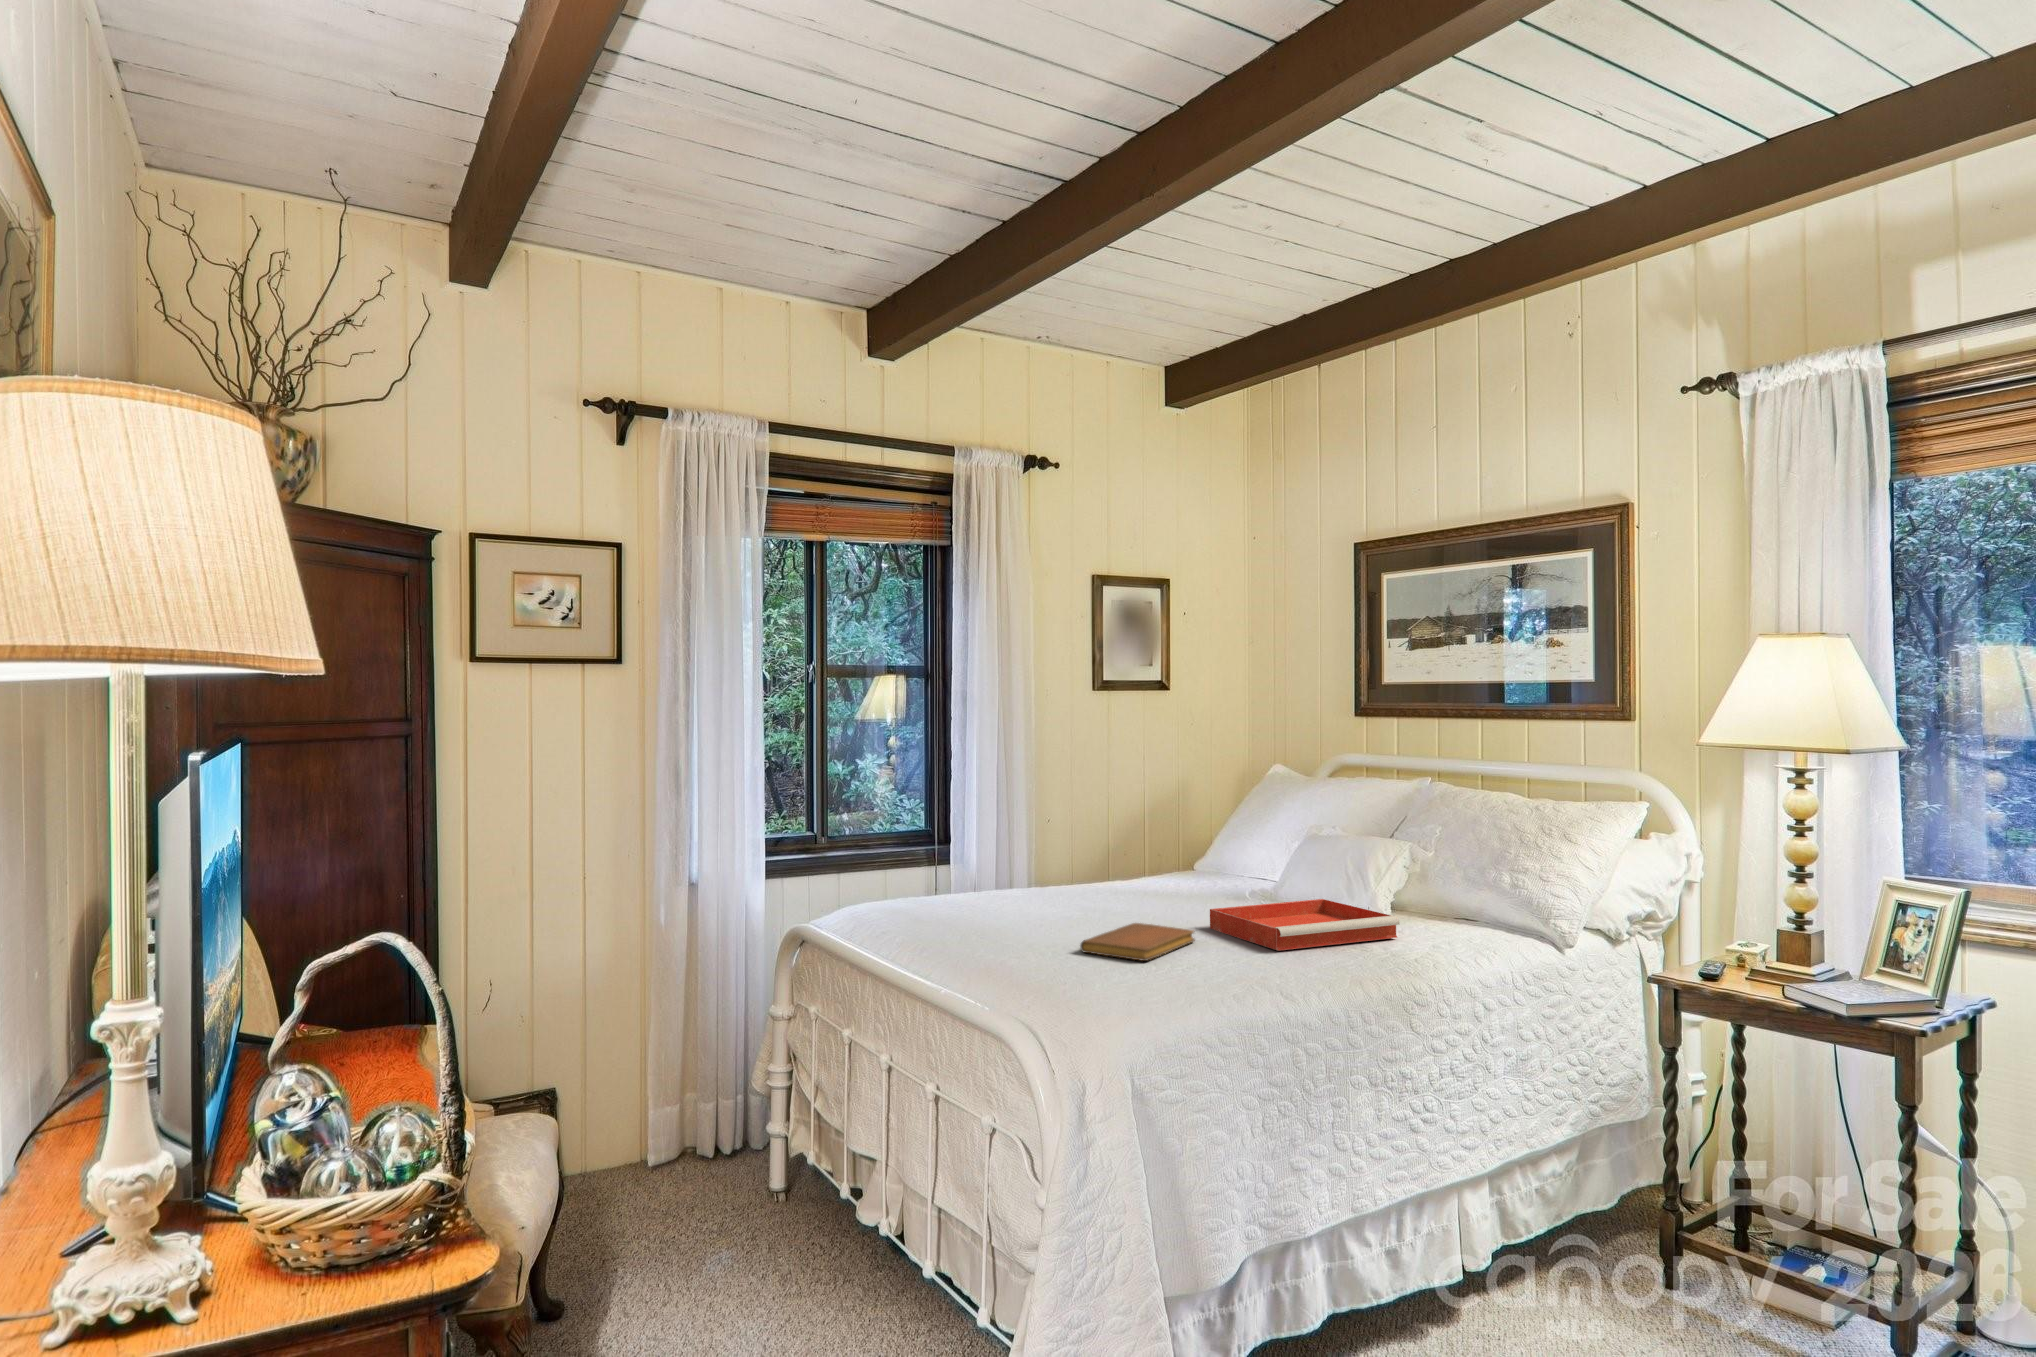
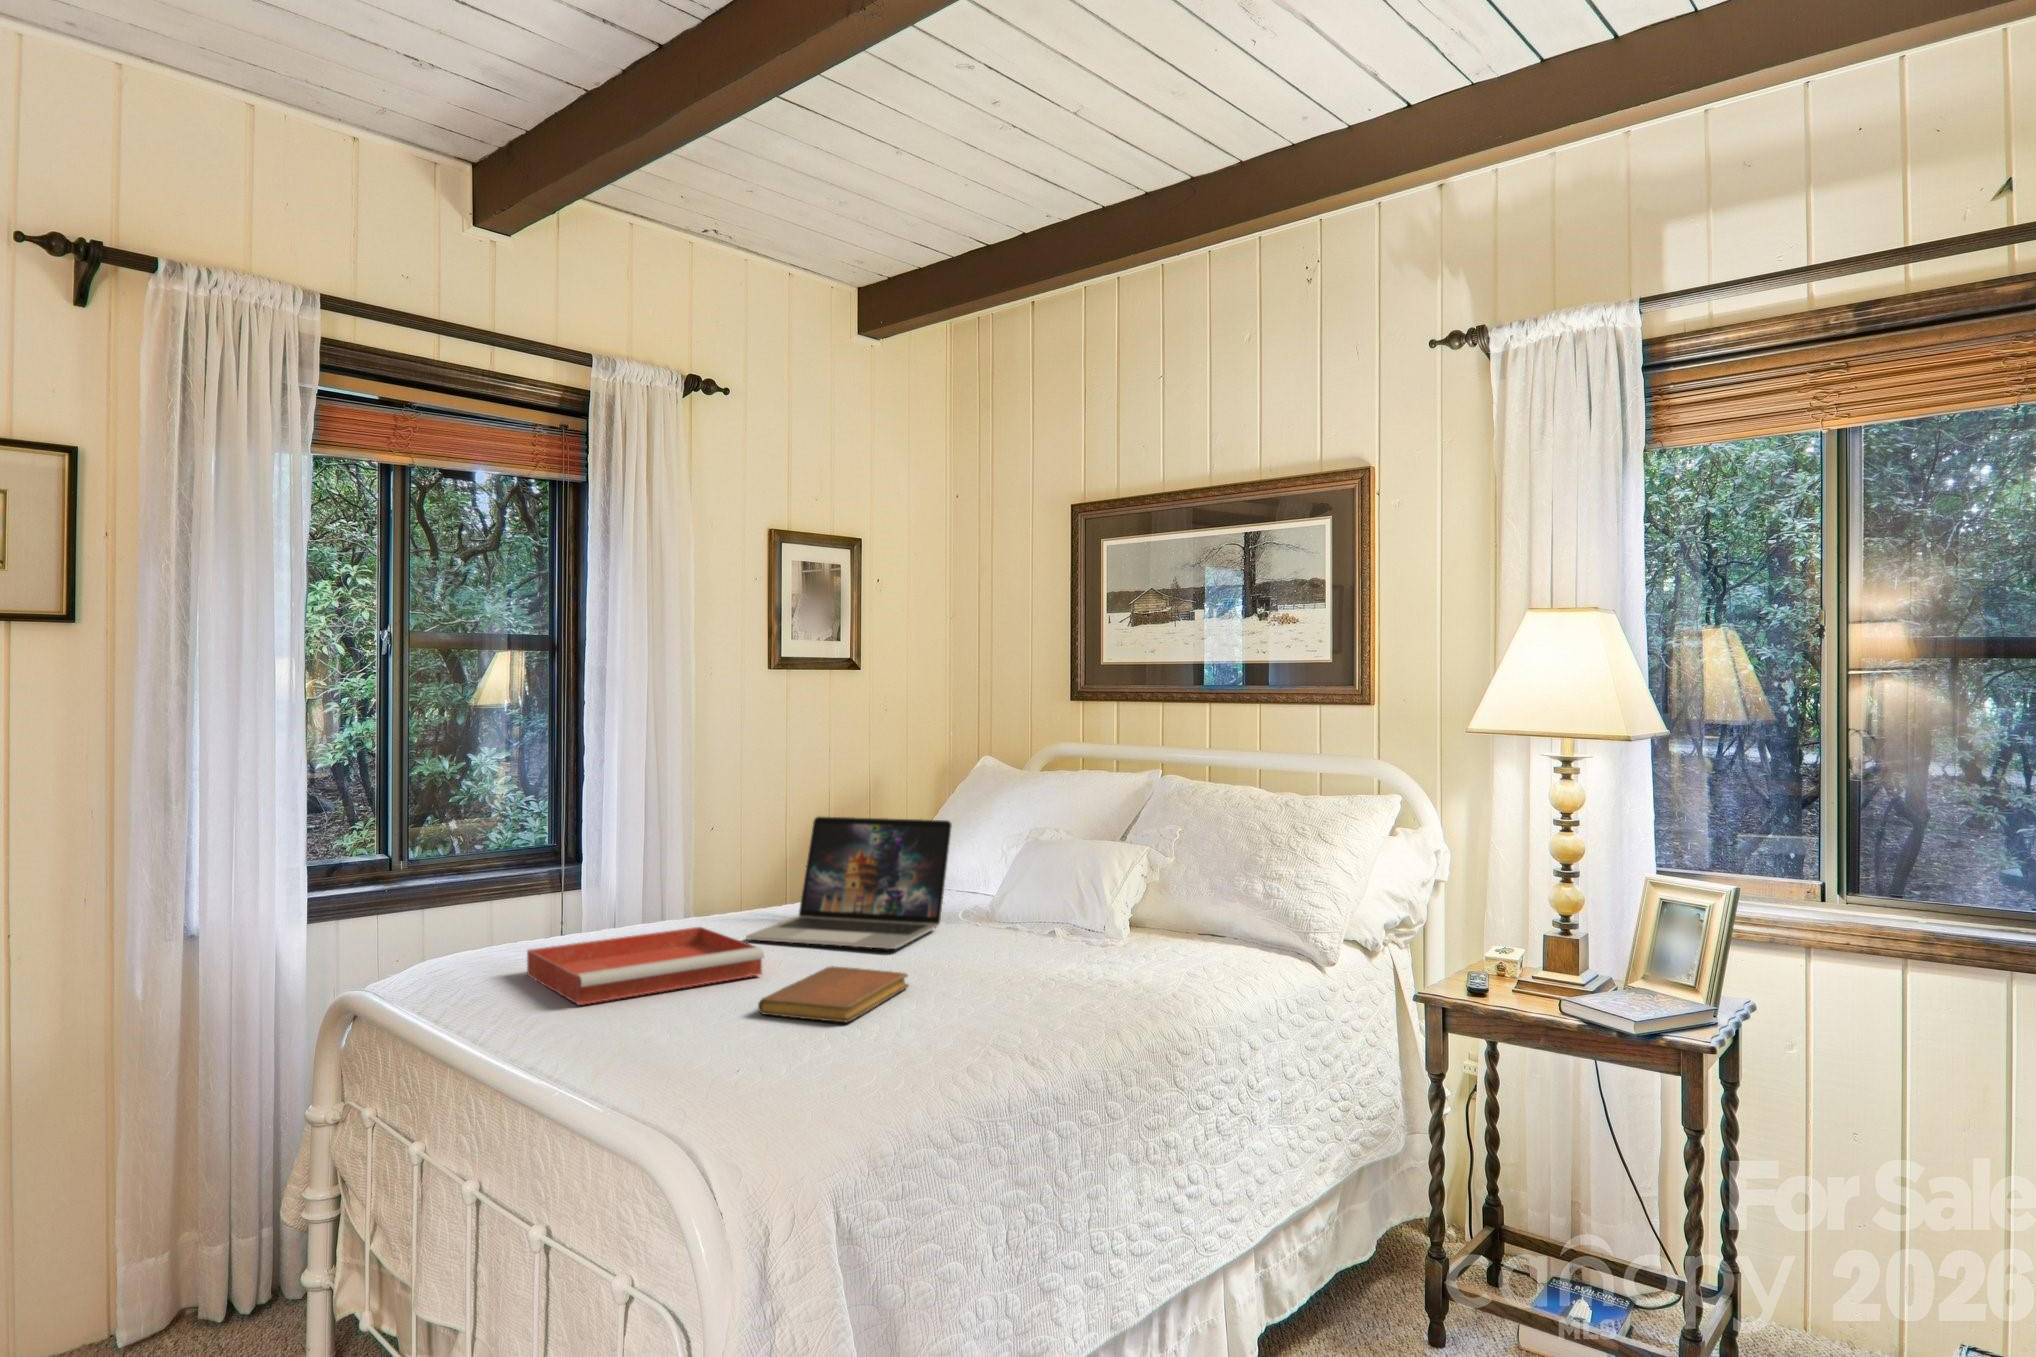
laptop: none [1072,809,1236,914] -> present [746,817,952,949]
tray: present [1210,899,1400,951] -> present [527,927,764,1005]

